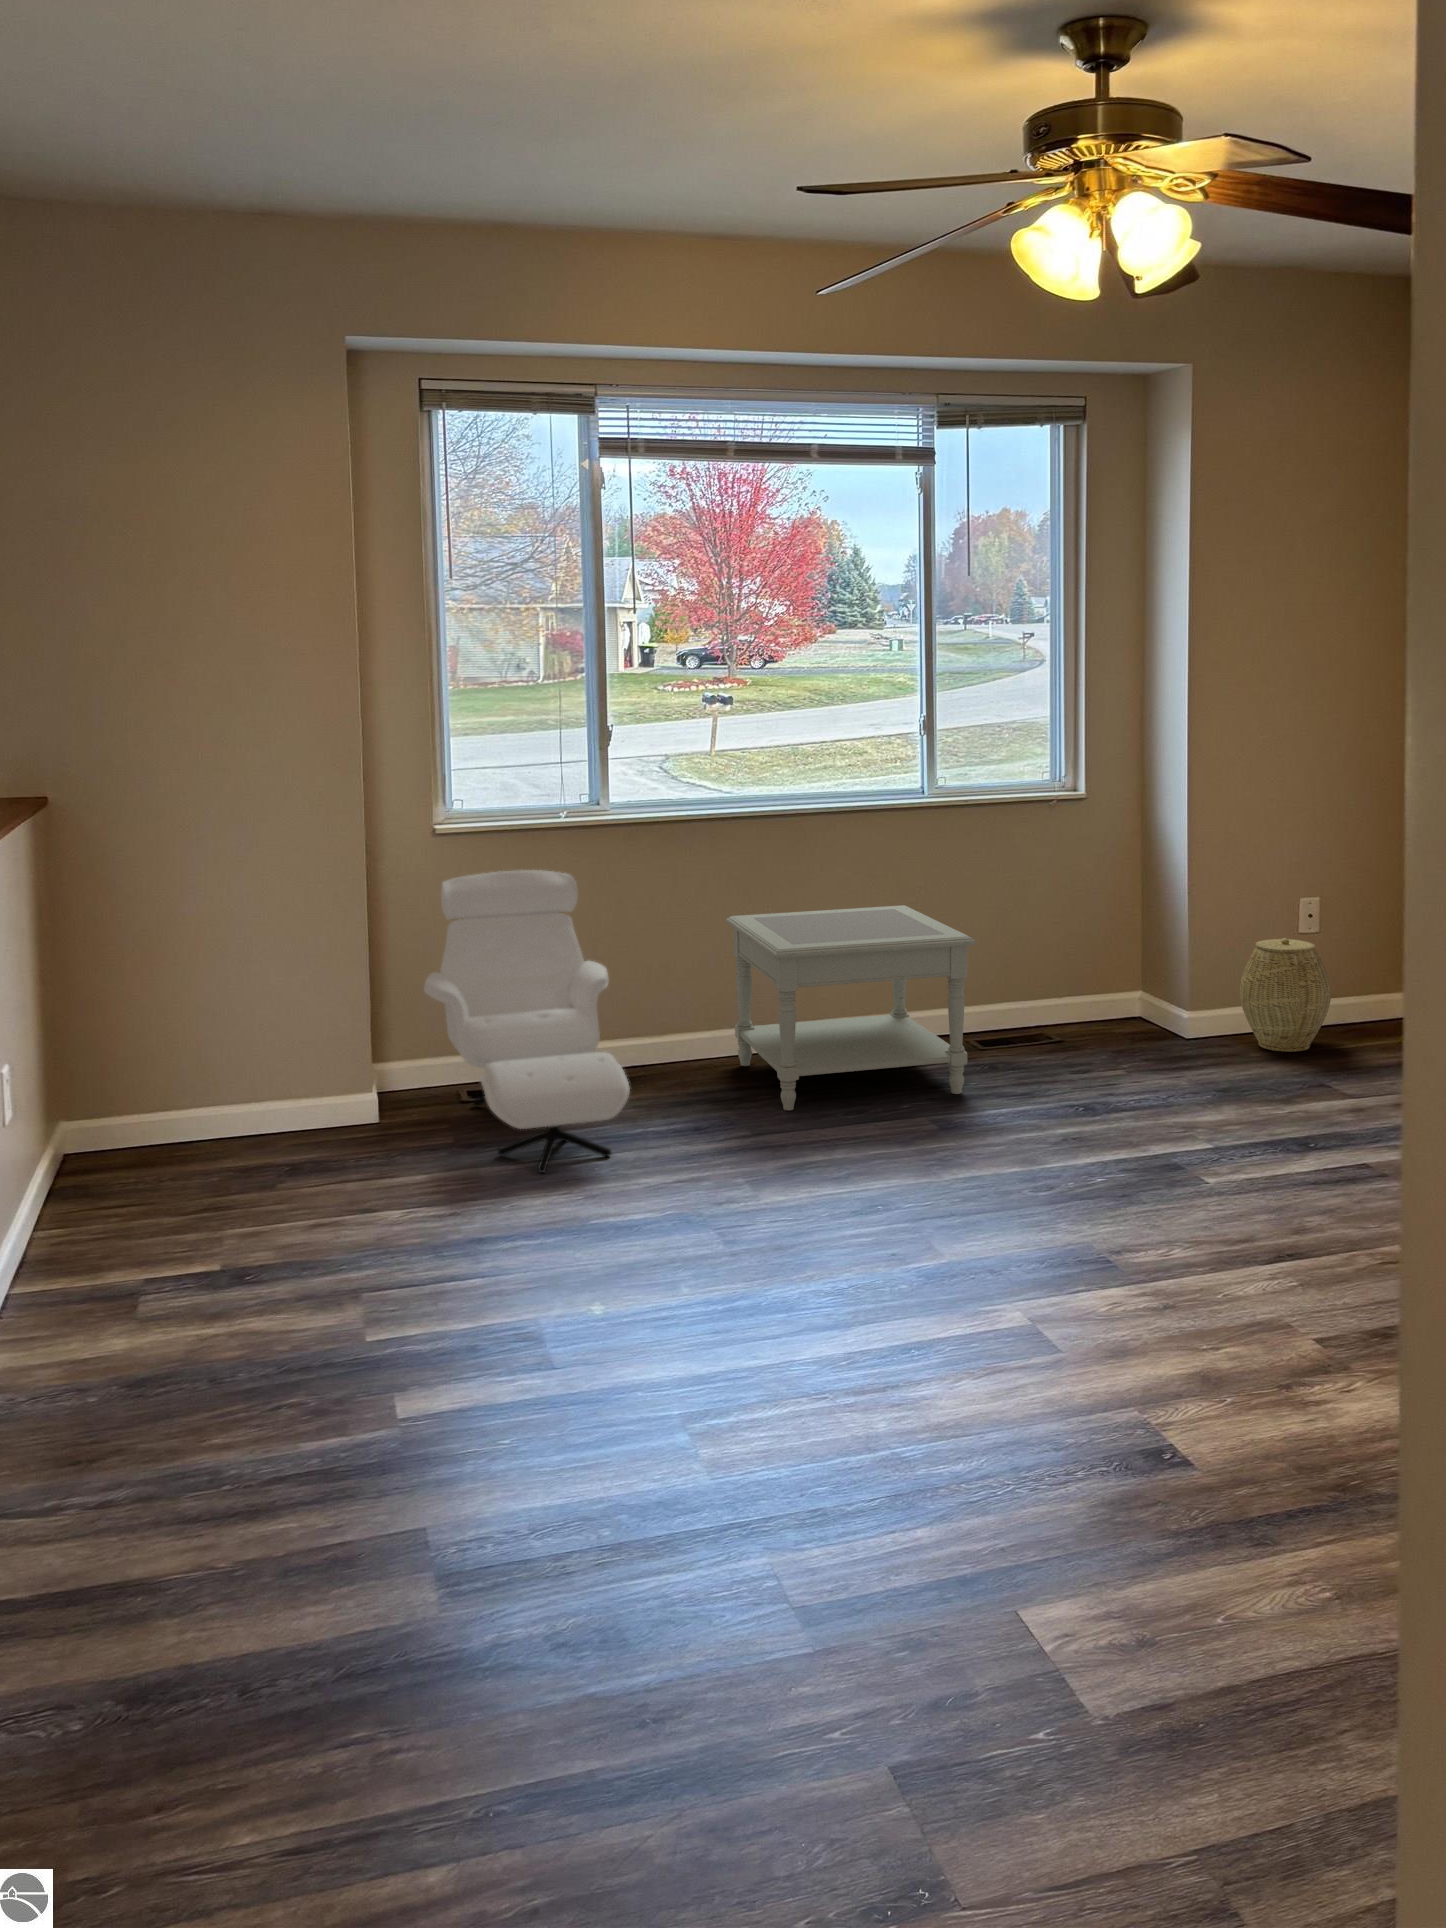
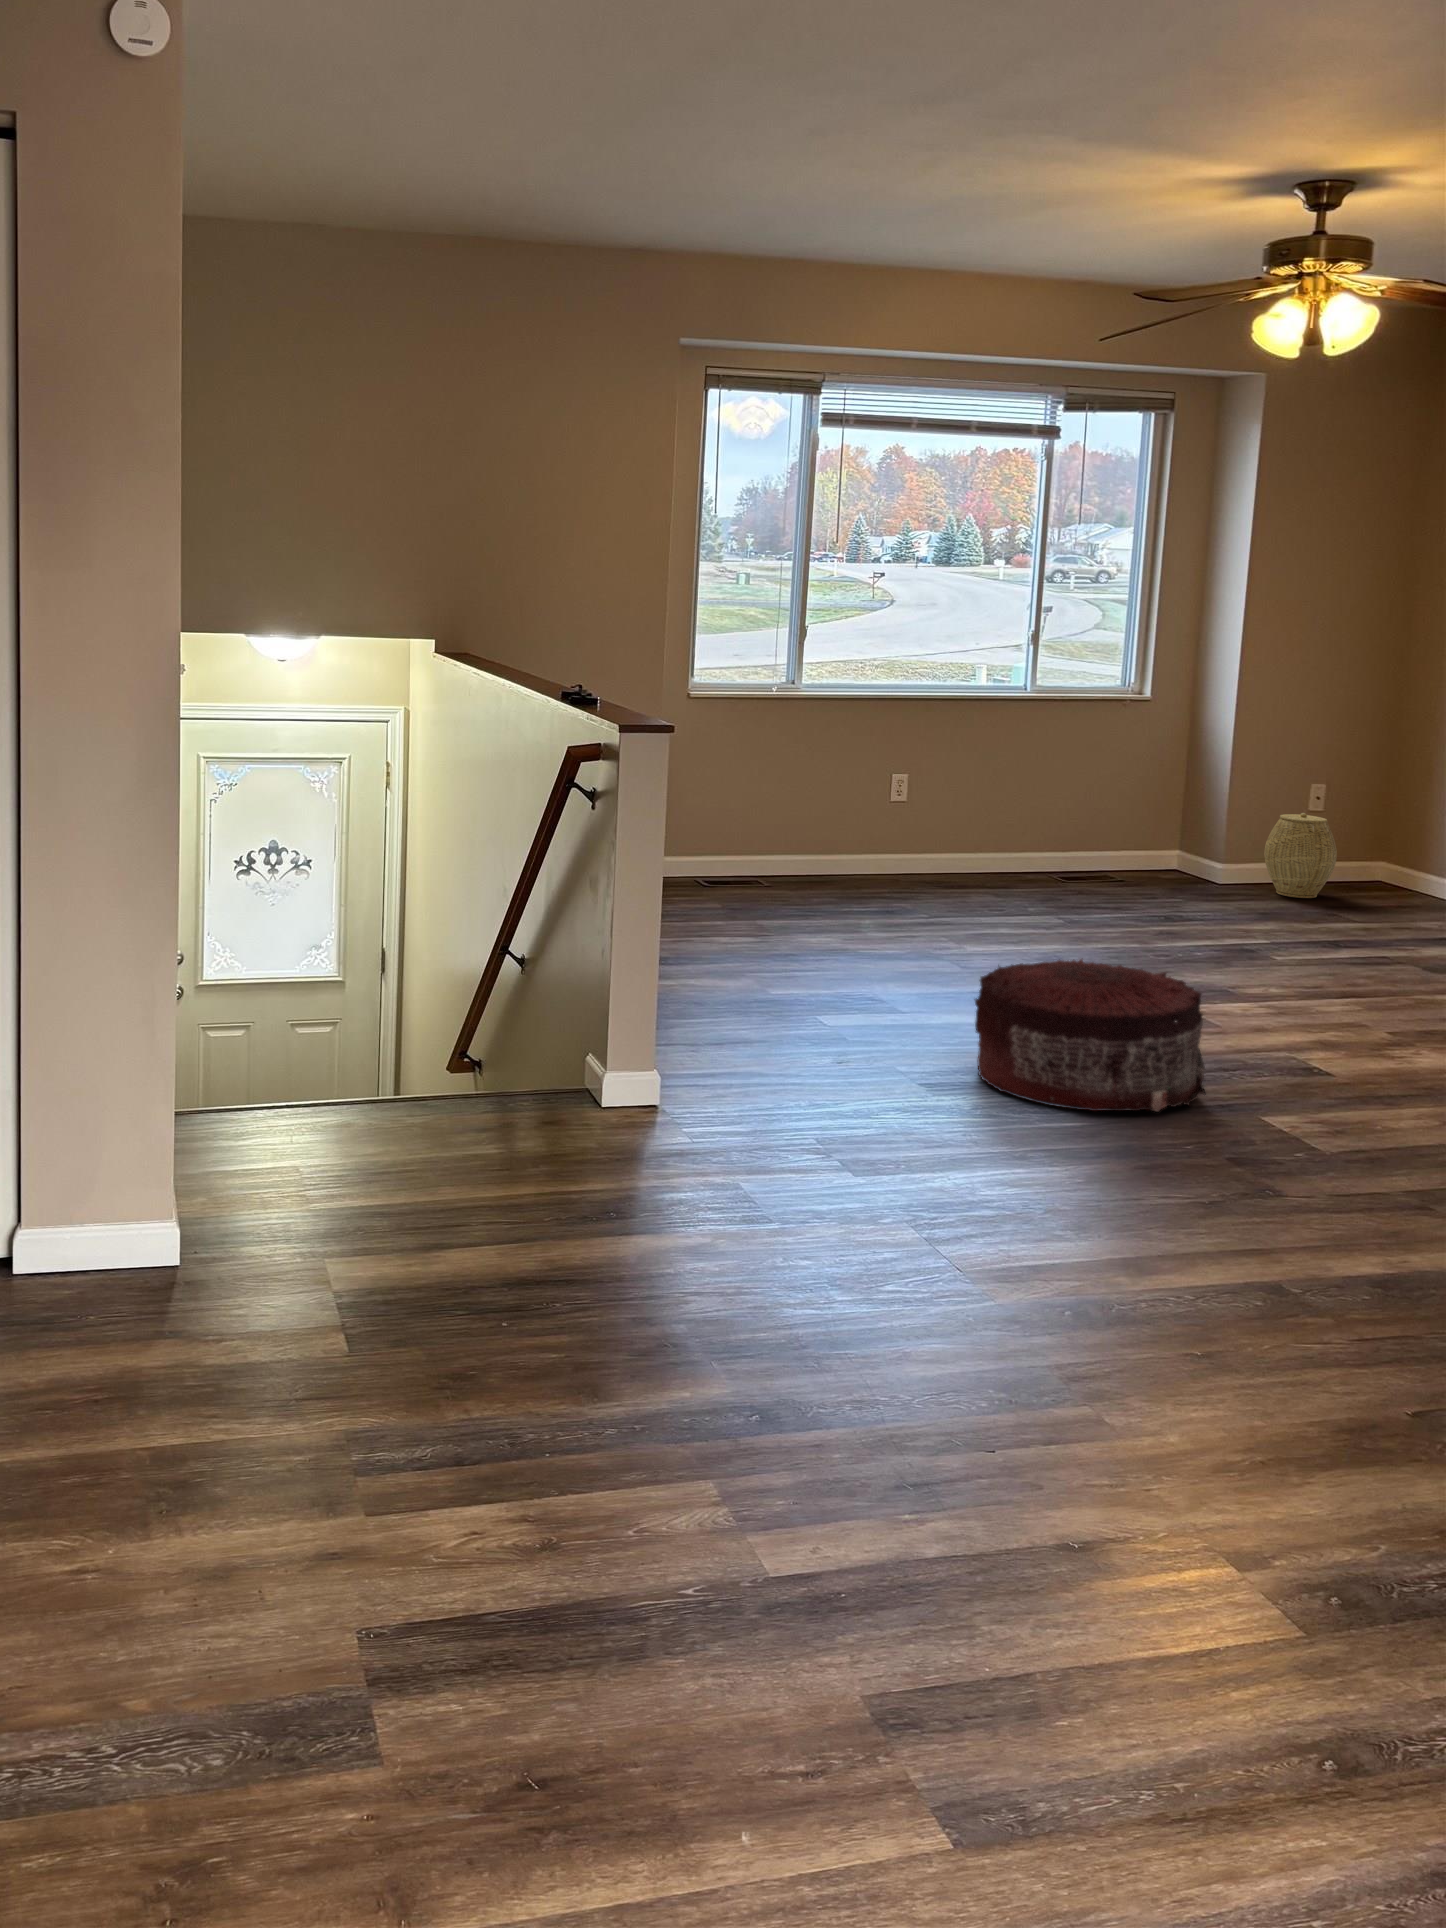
armchair: present [424,870,630,1173] -> none [686,726,858,930]
side table: present [726,905,976,1110] -> none [885,771,1088,908]
pouf: none [554,1292,939,1638] -> present [975,959,1205,1112]

